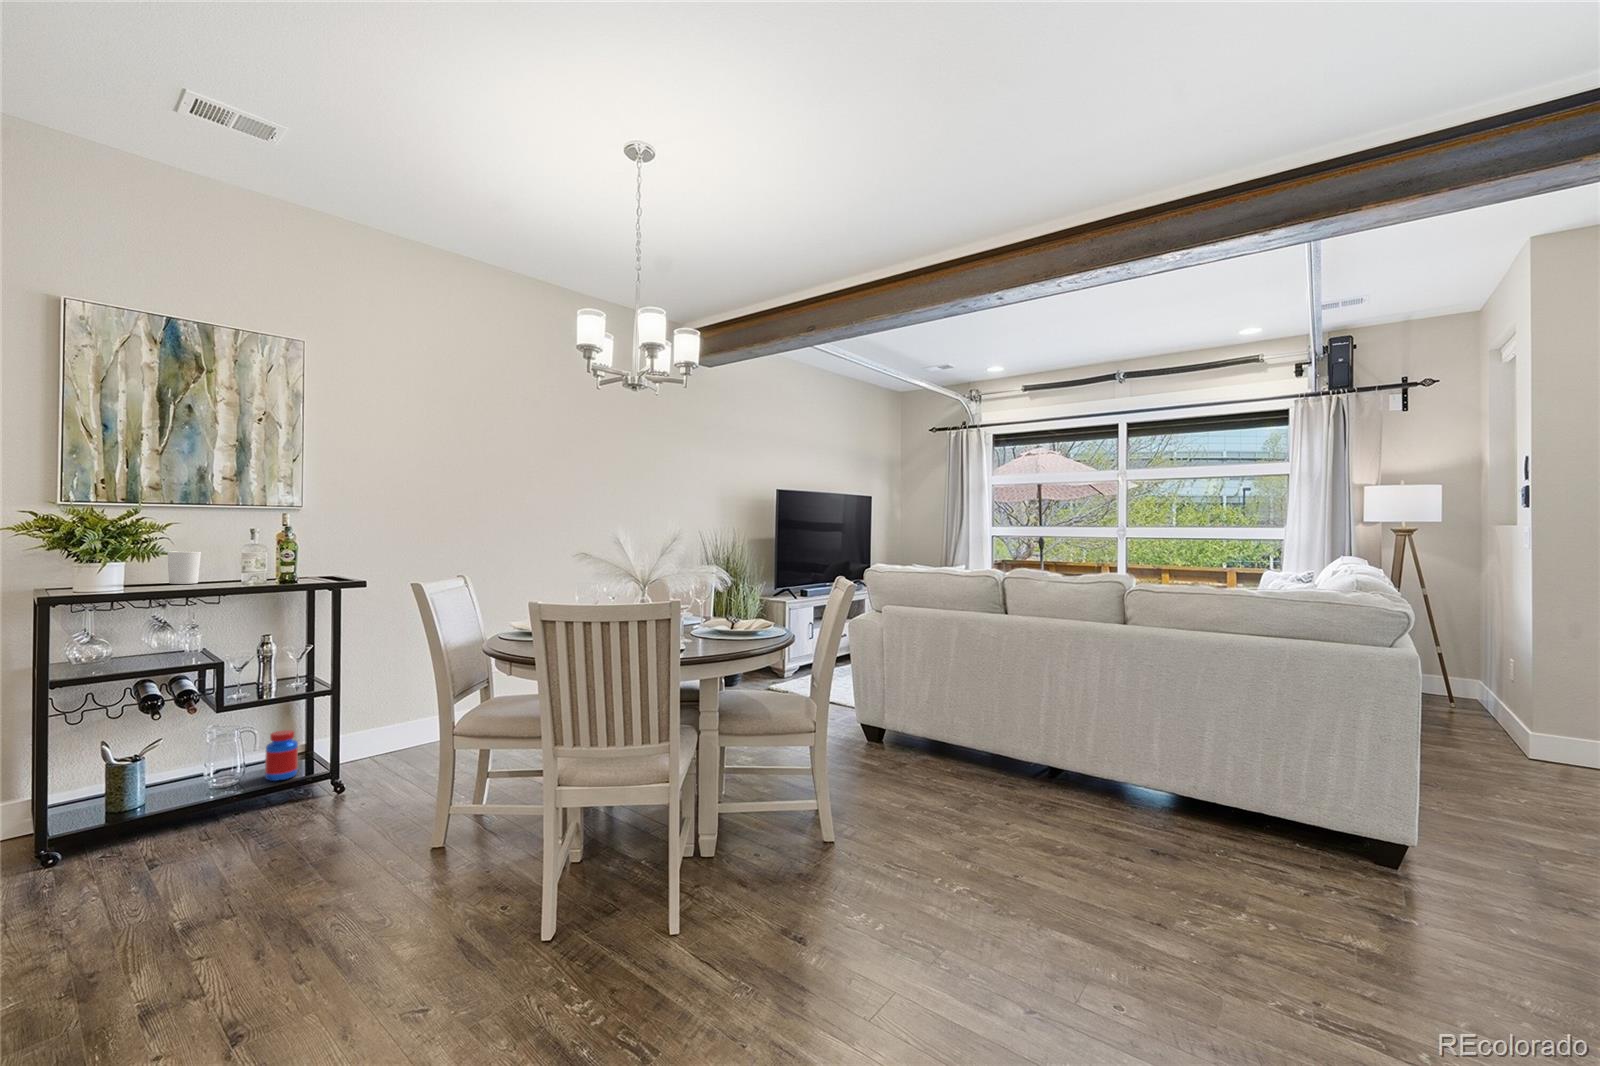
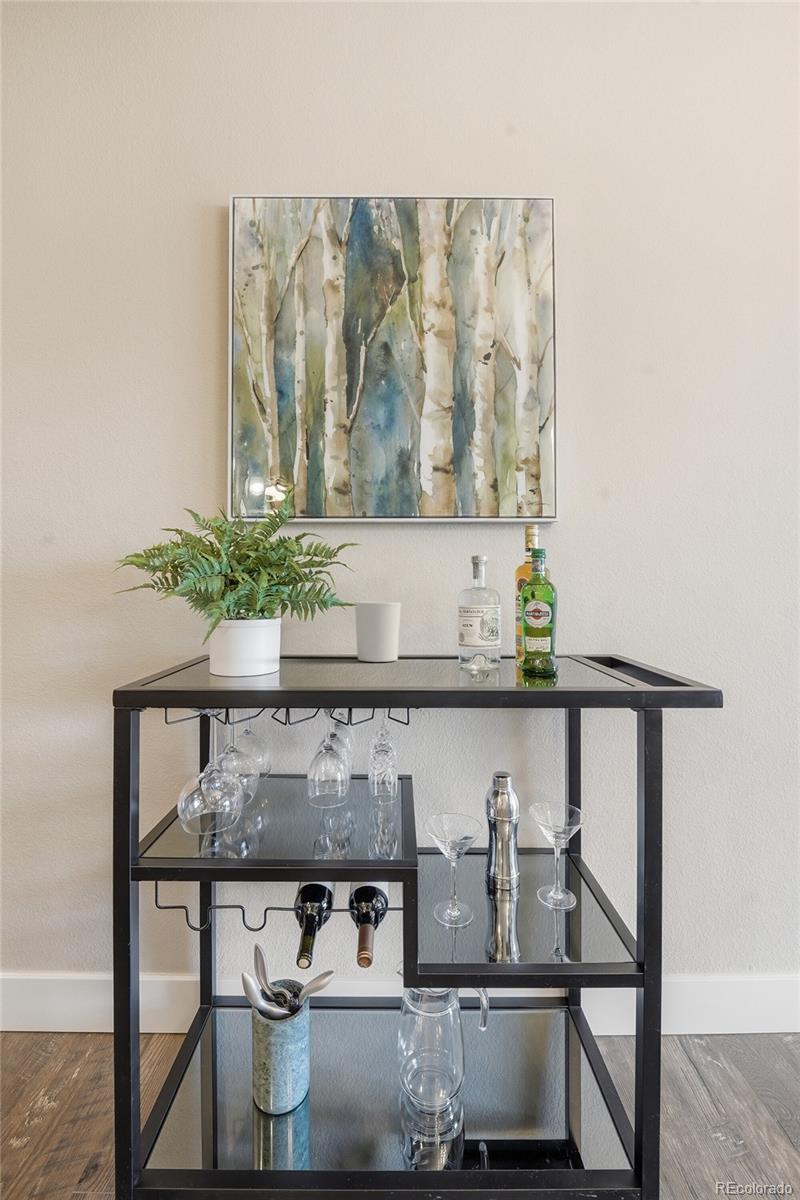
jar: present [265,730,298,781] -> none [501,957,555,1074]

